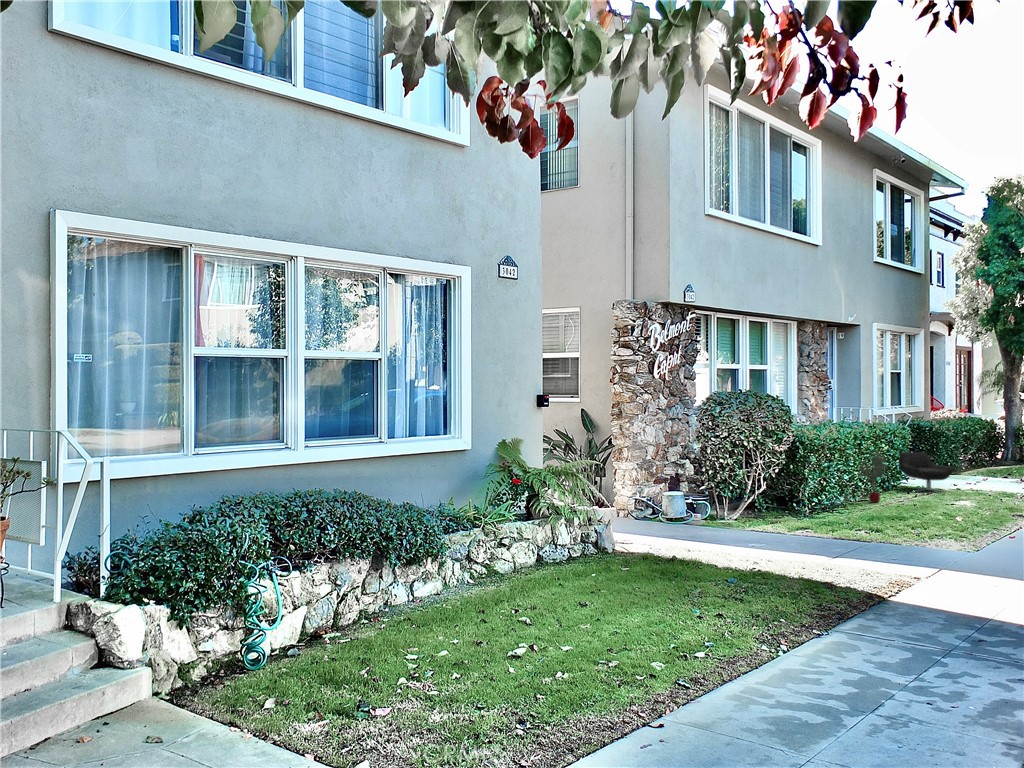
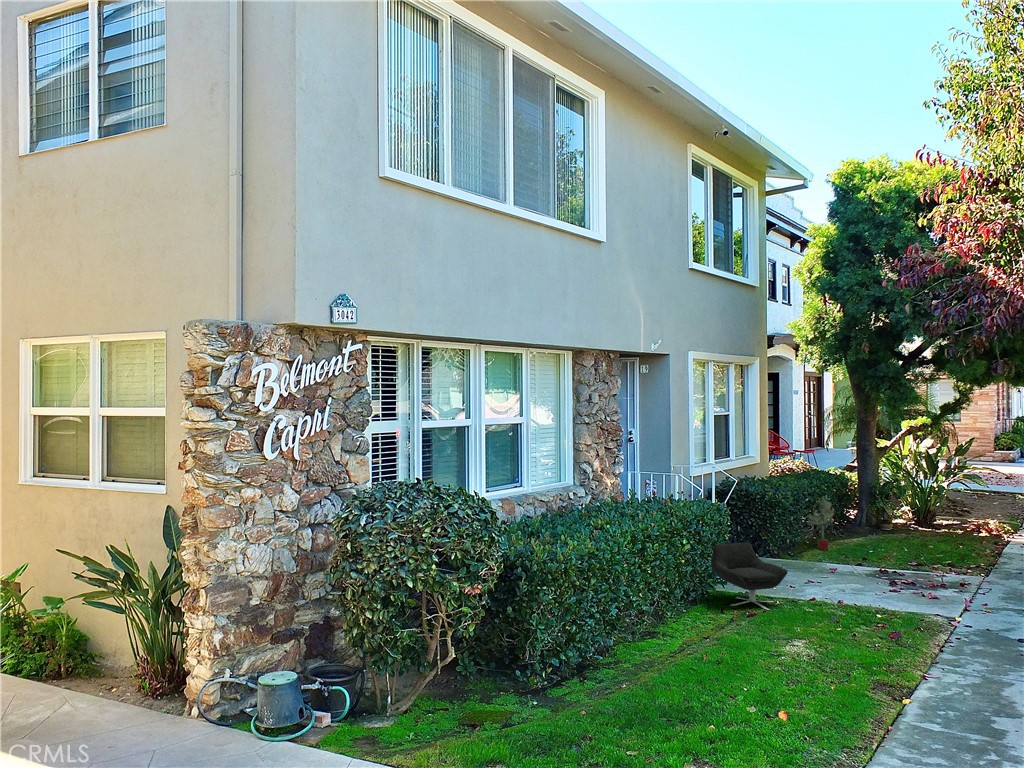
potted tree: present [858,449,887,503] -> present [808,497,834,550]

